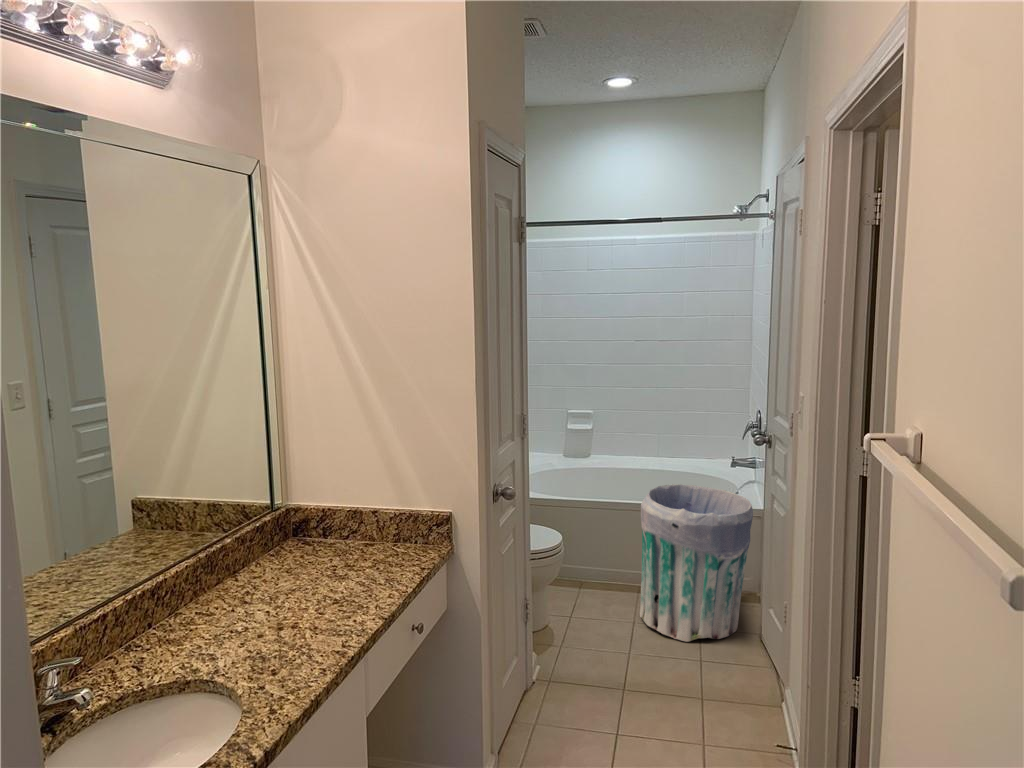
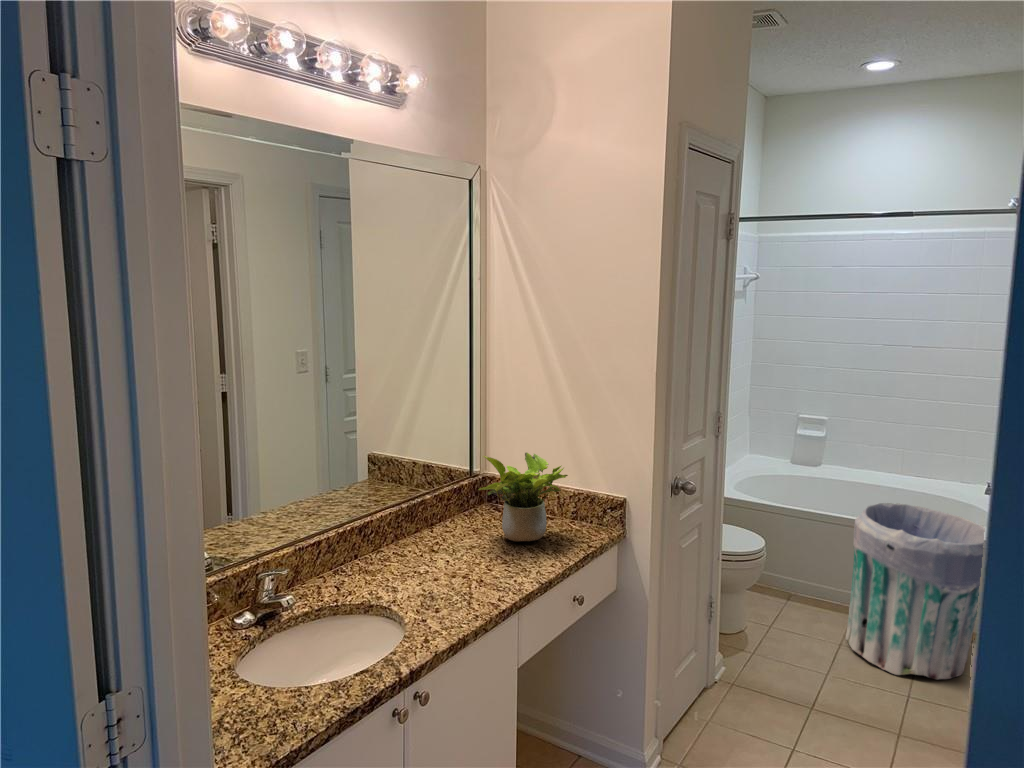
potted plant: none [295,477,390,576] -> present [478,452,568,541]

